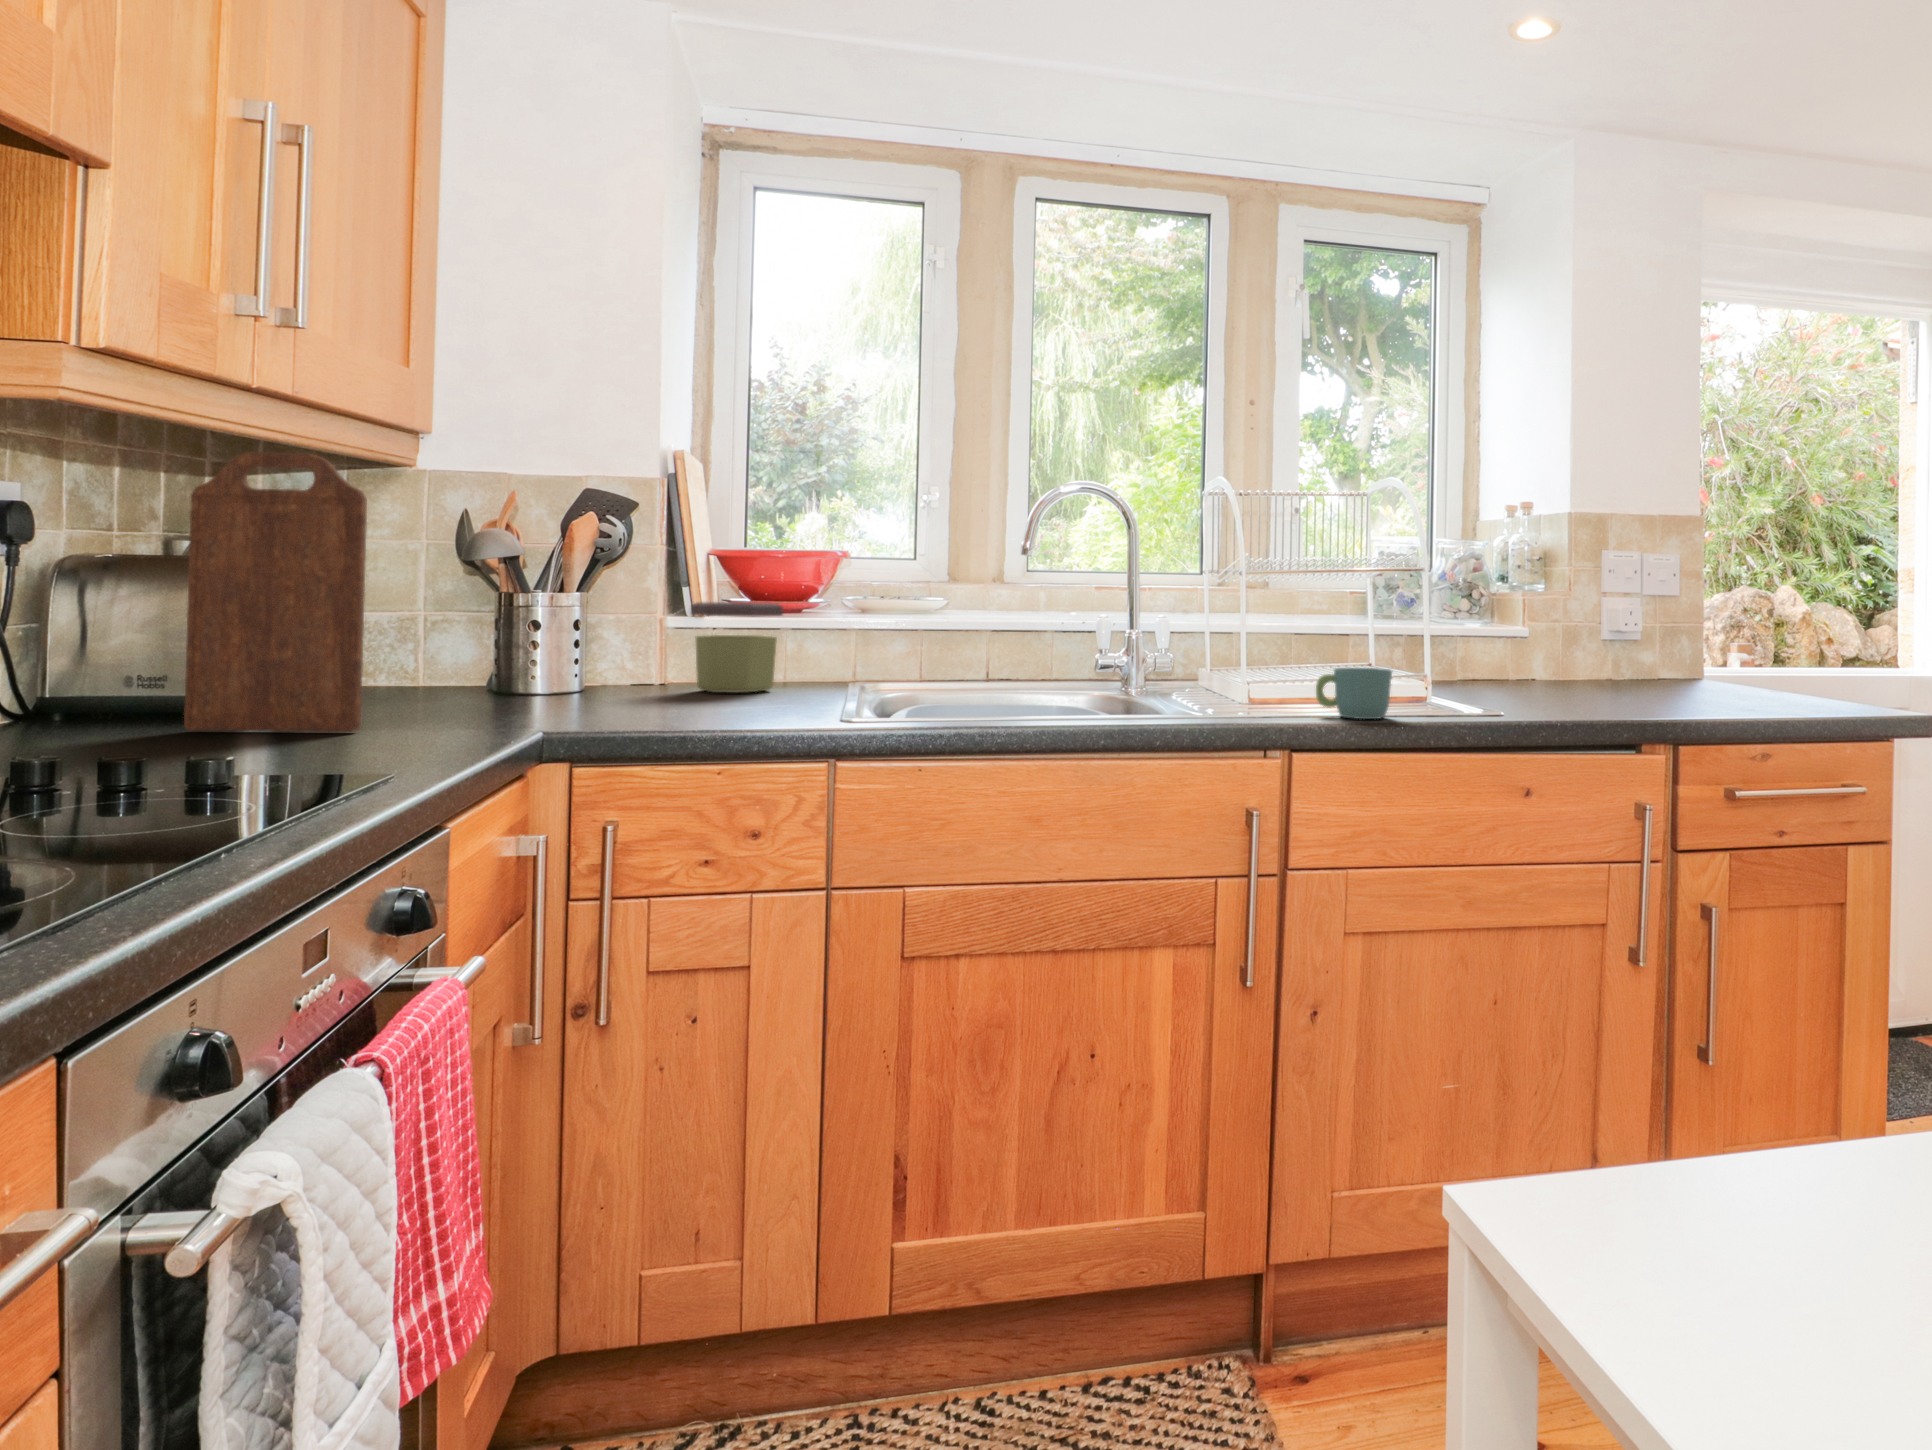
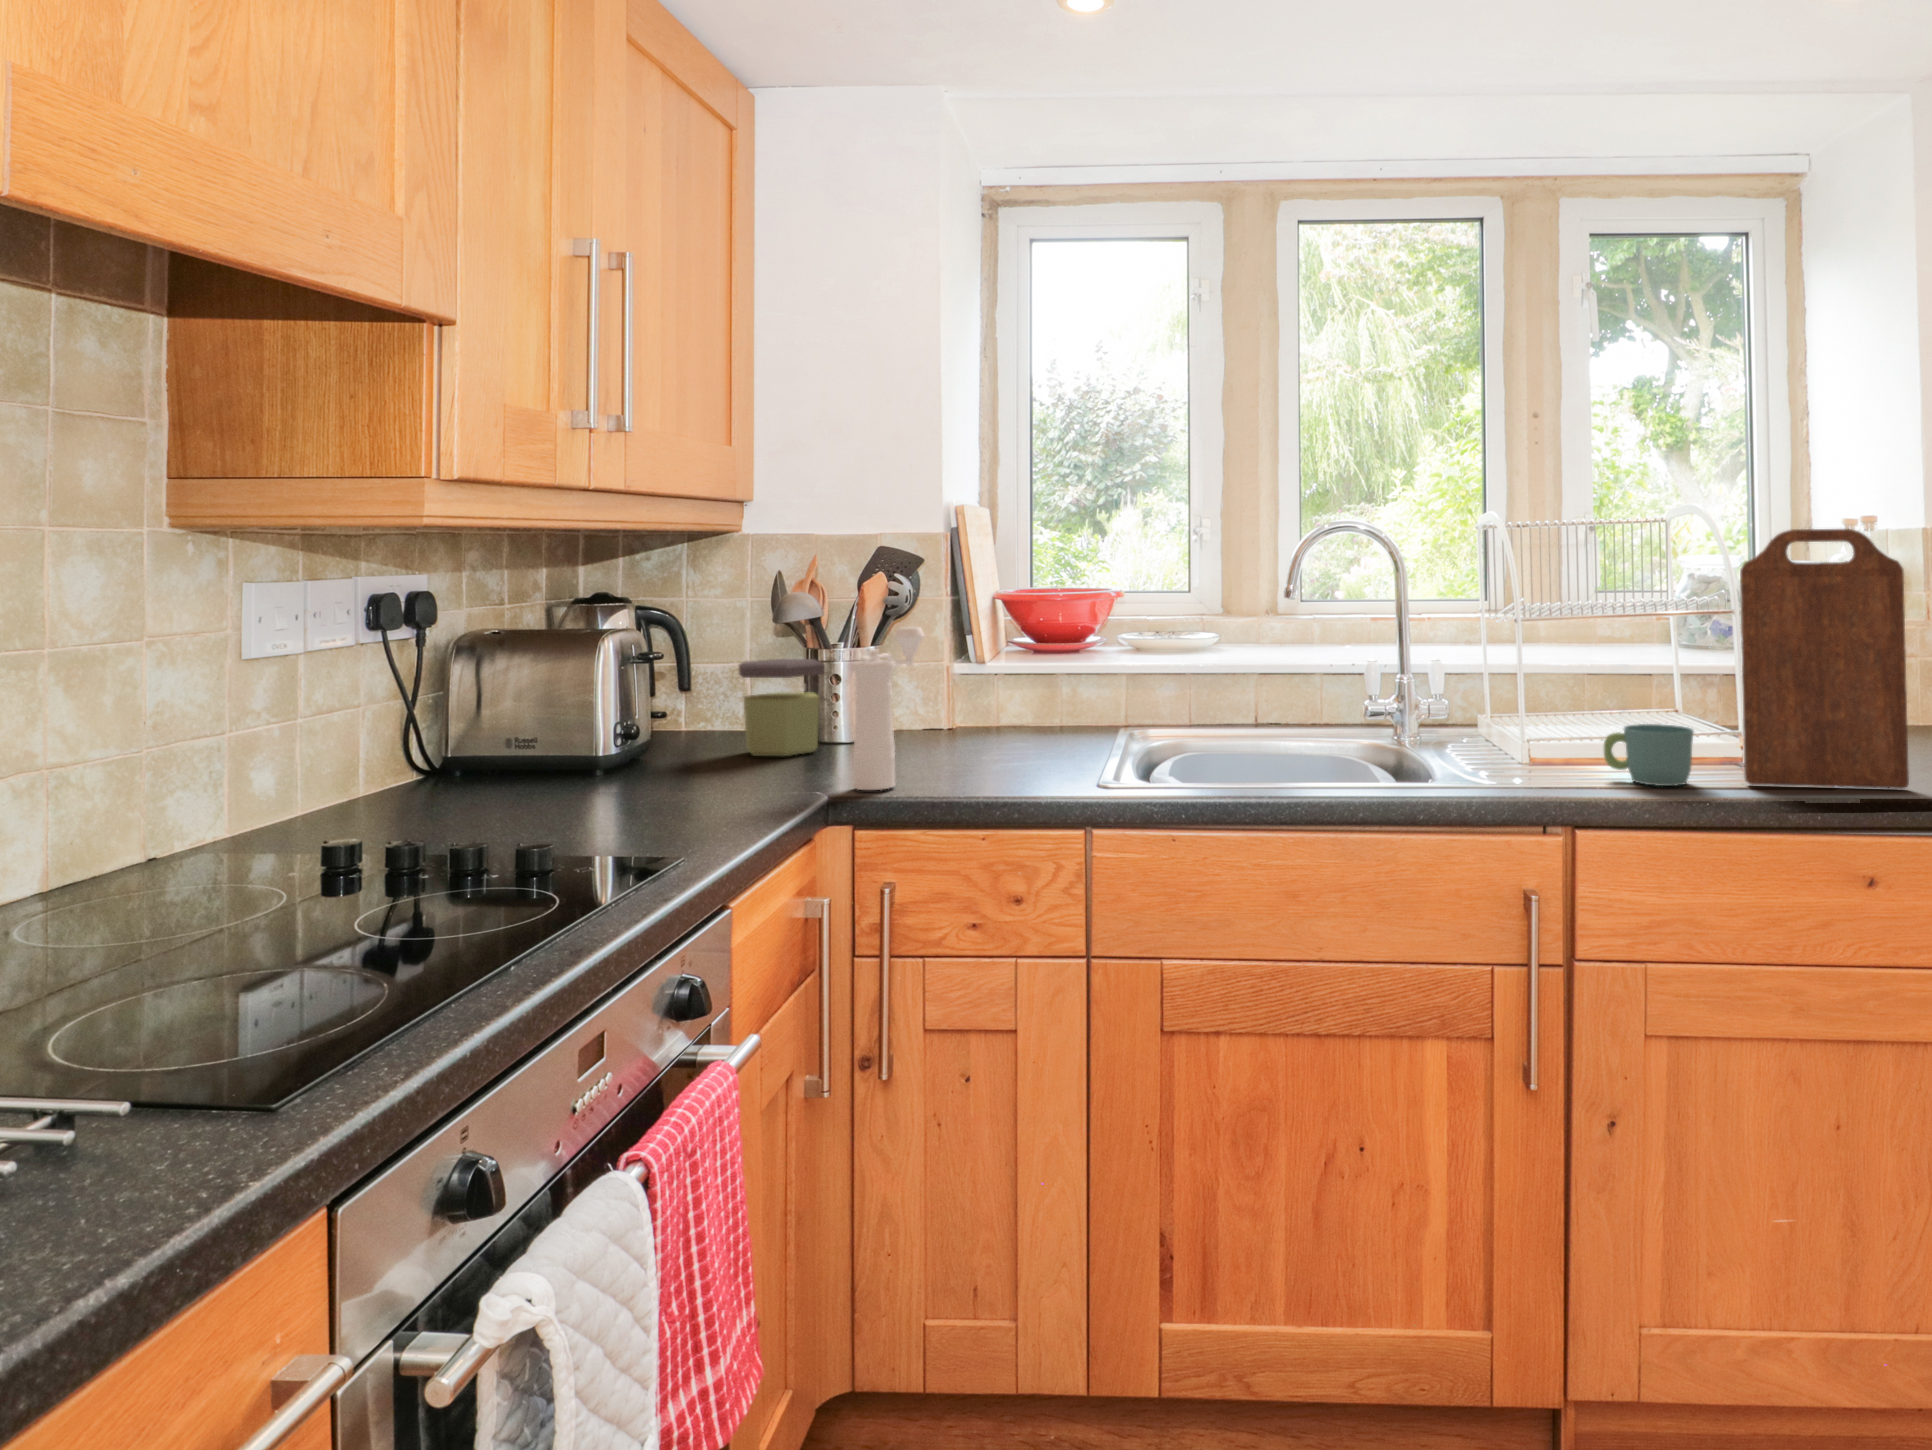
cutting board: present [184,452,367,732] -> present [1740,529,1909,789]
pepper mill: none [567,563,648,727] -> present [853,627,924,790]
jar: present [691,602,783,692] -> present [739,659,825,756]

